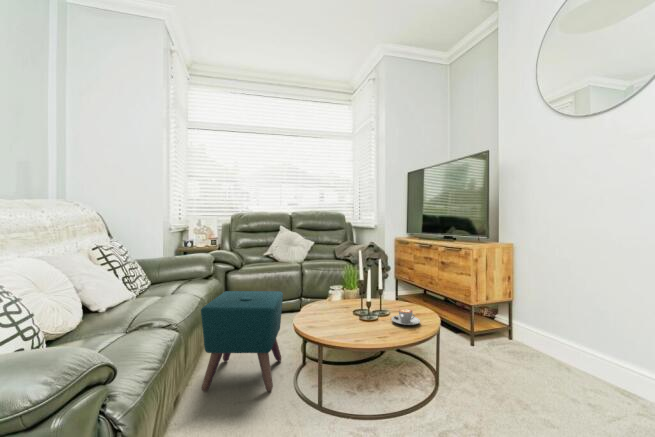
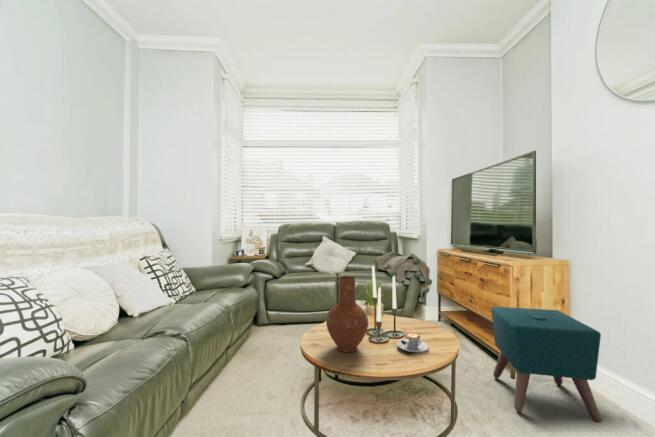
vase: none [327,258,368,330] -> present [326,276,368,352]
ottoman: present [201,291,283,391] -> present [491,307,601,423]

